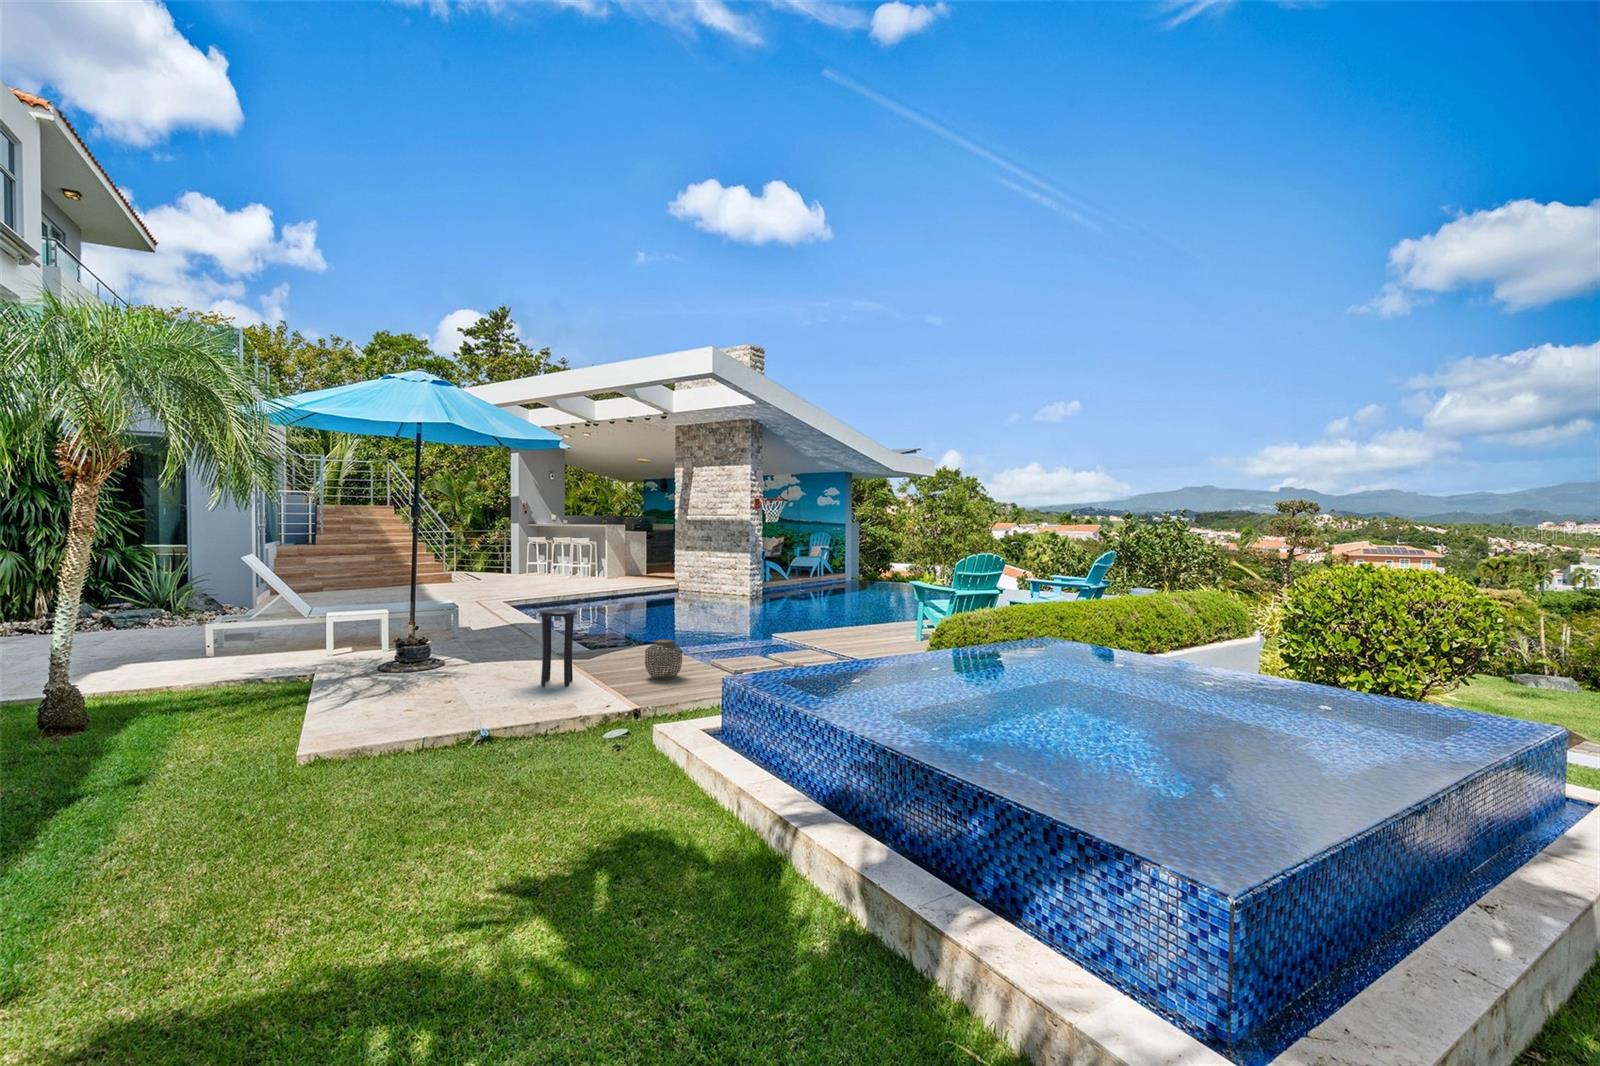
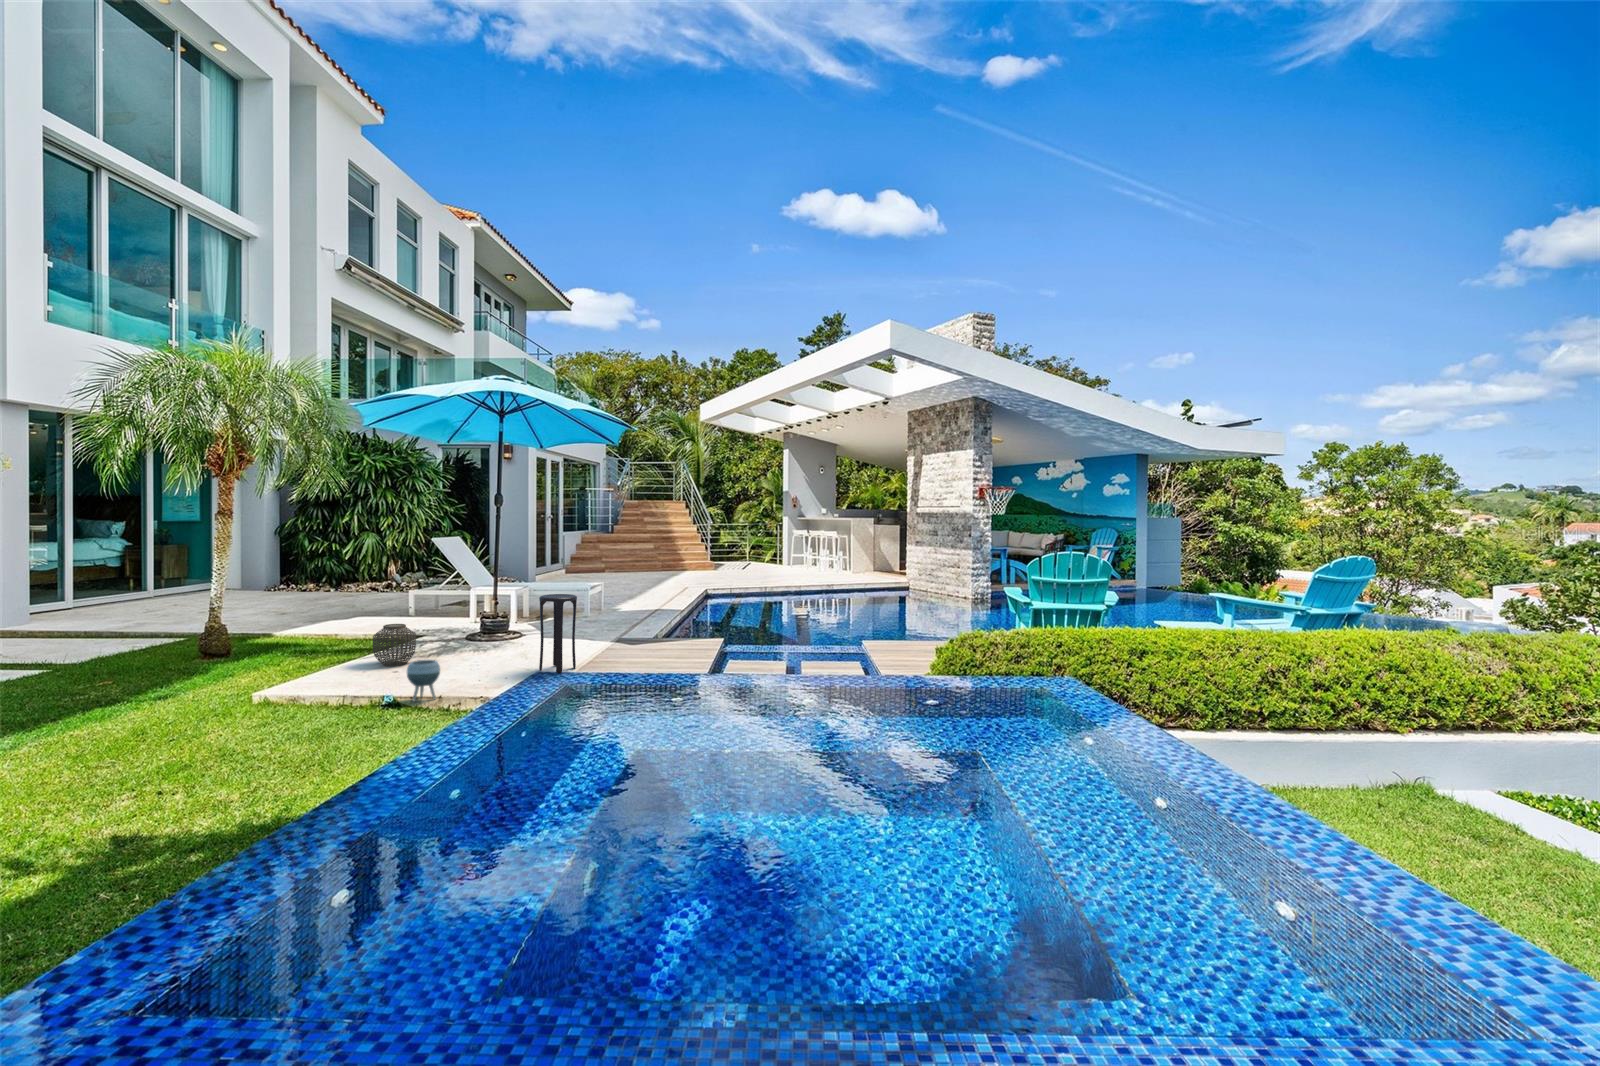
woven basket: present [645,639,682,680] -> present [373,624,416,666]
planter: none [480,681,513,725] -> present [407,660,440,702]

